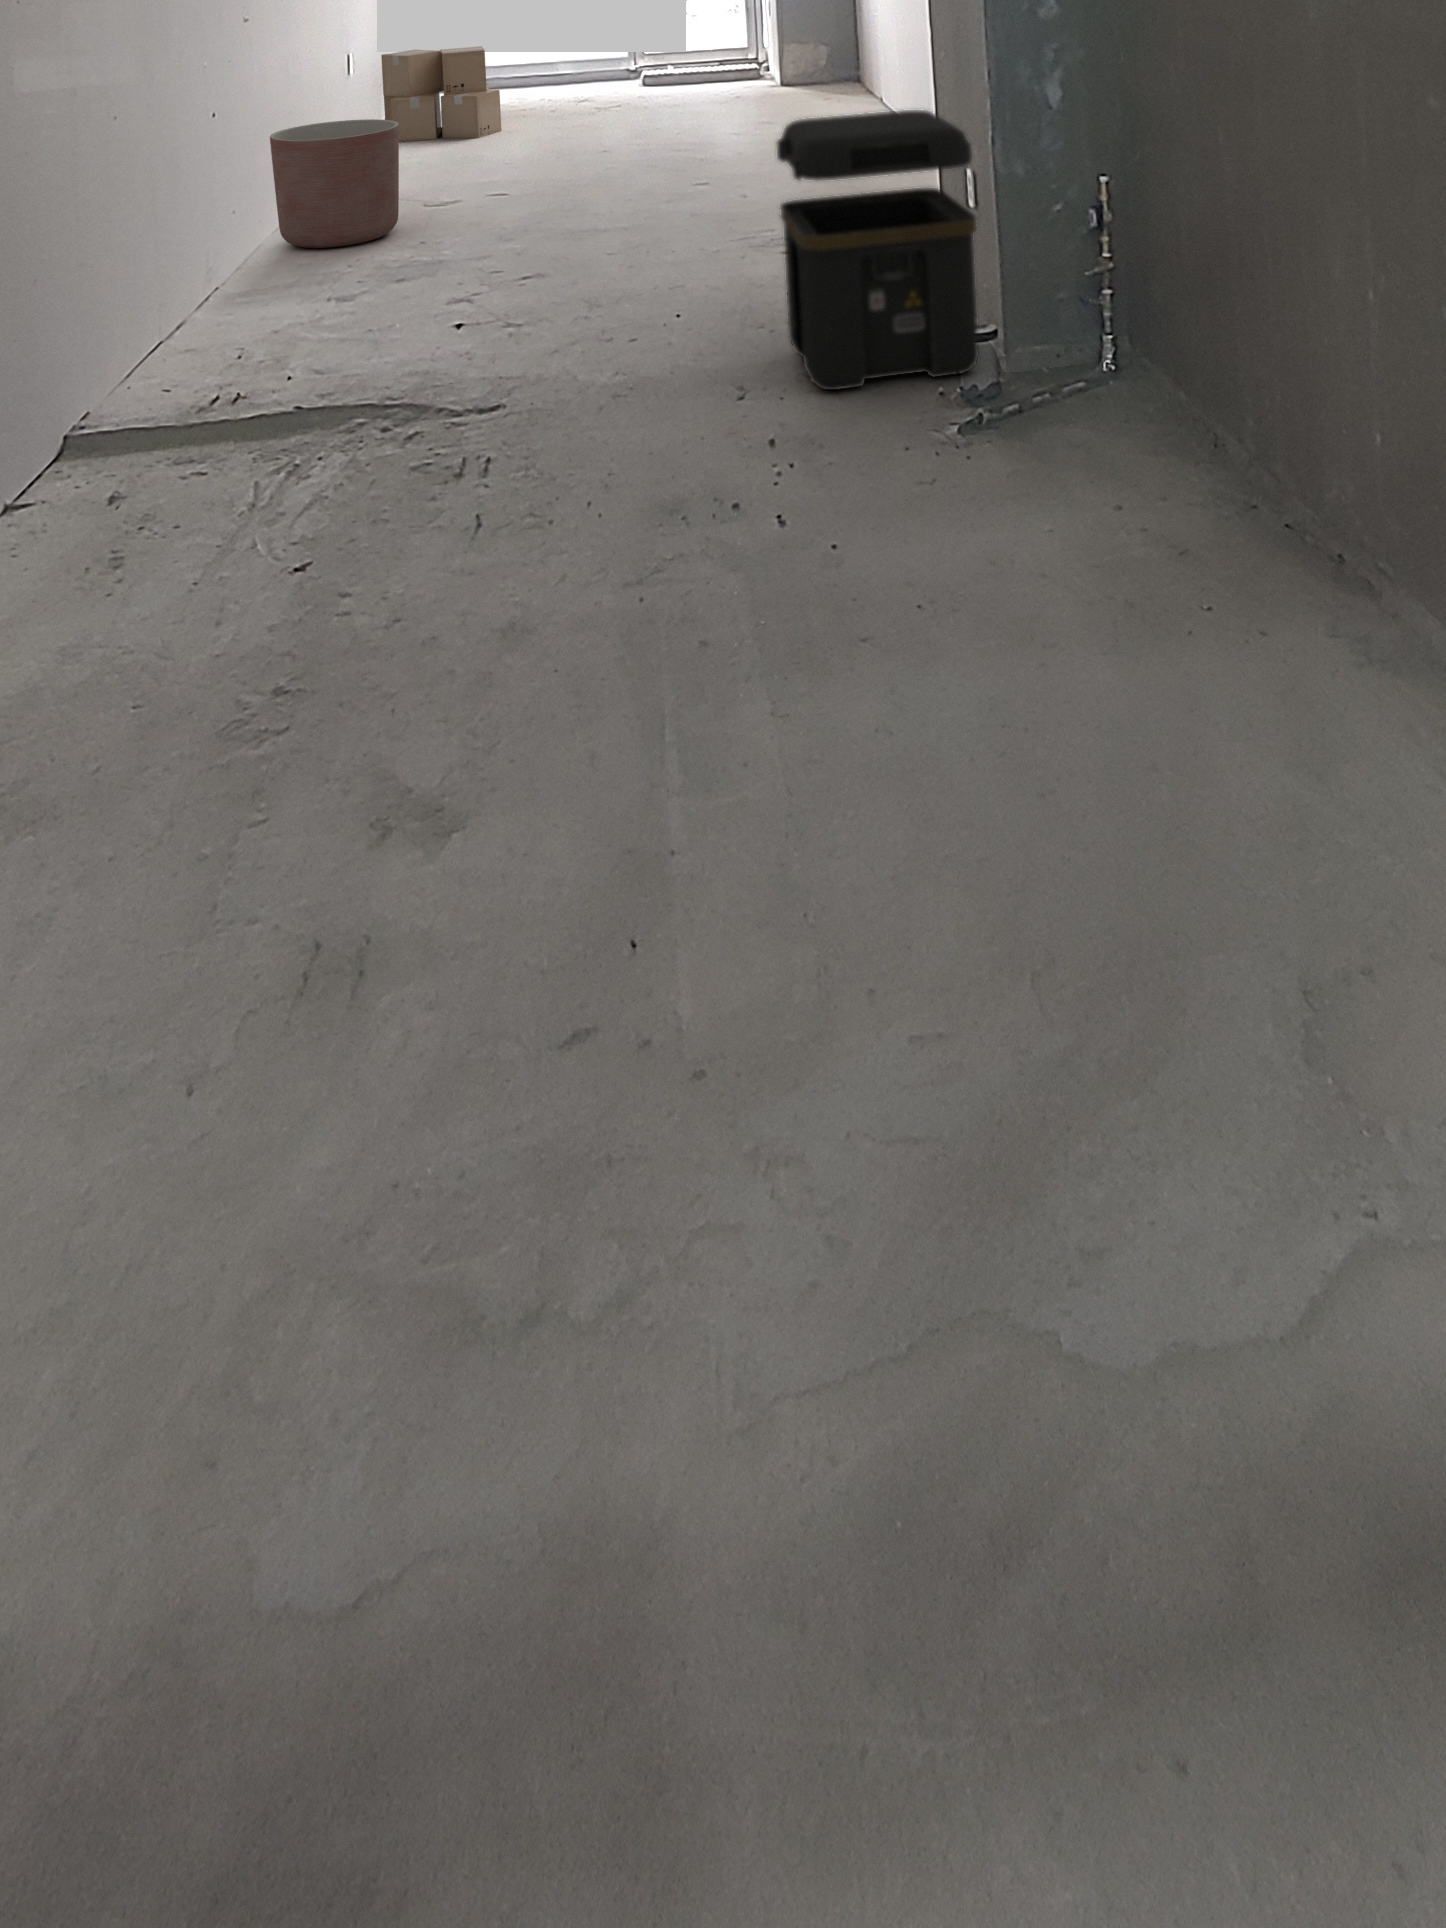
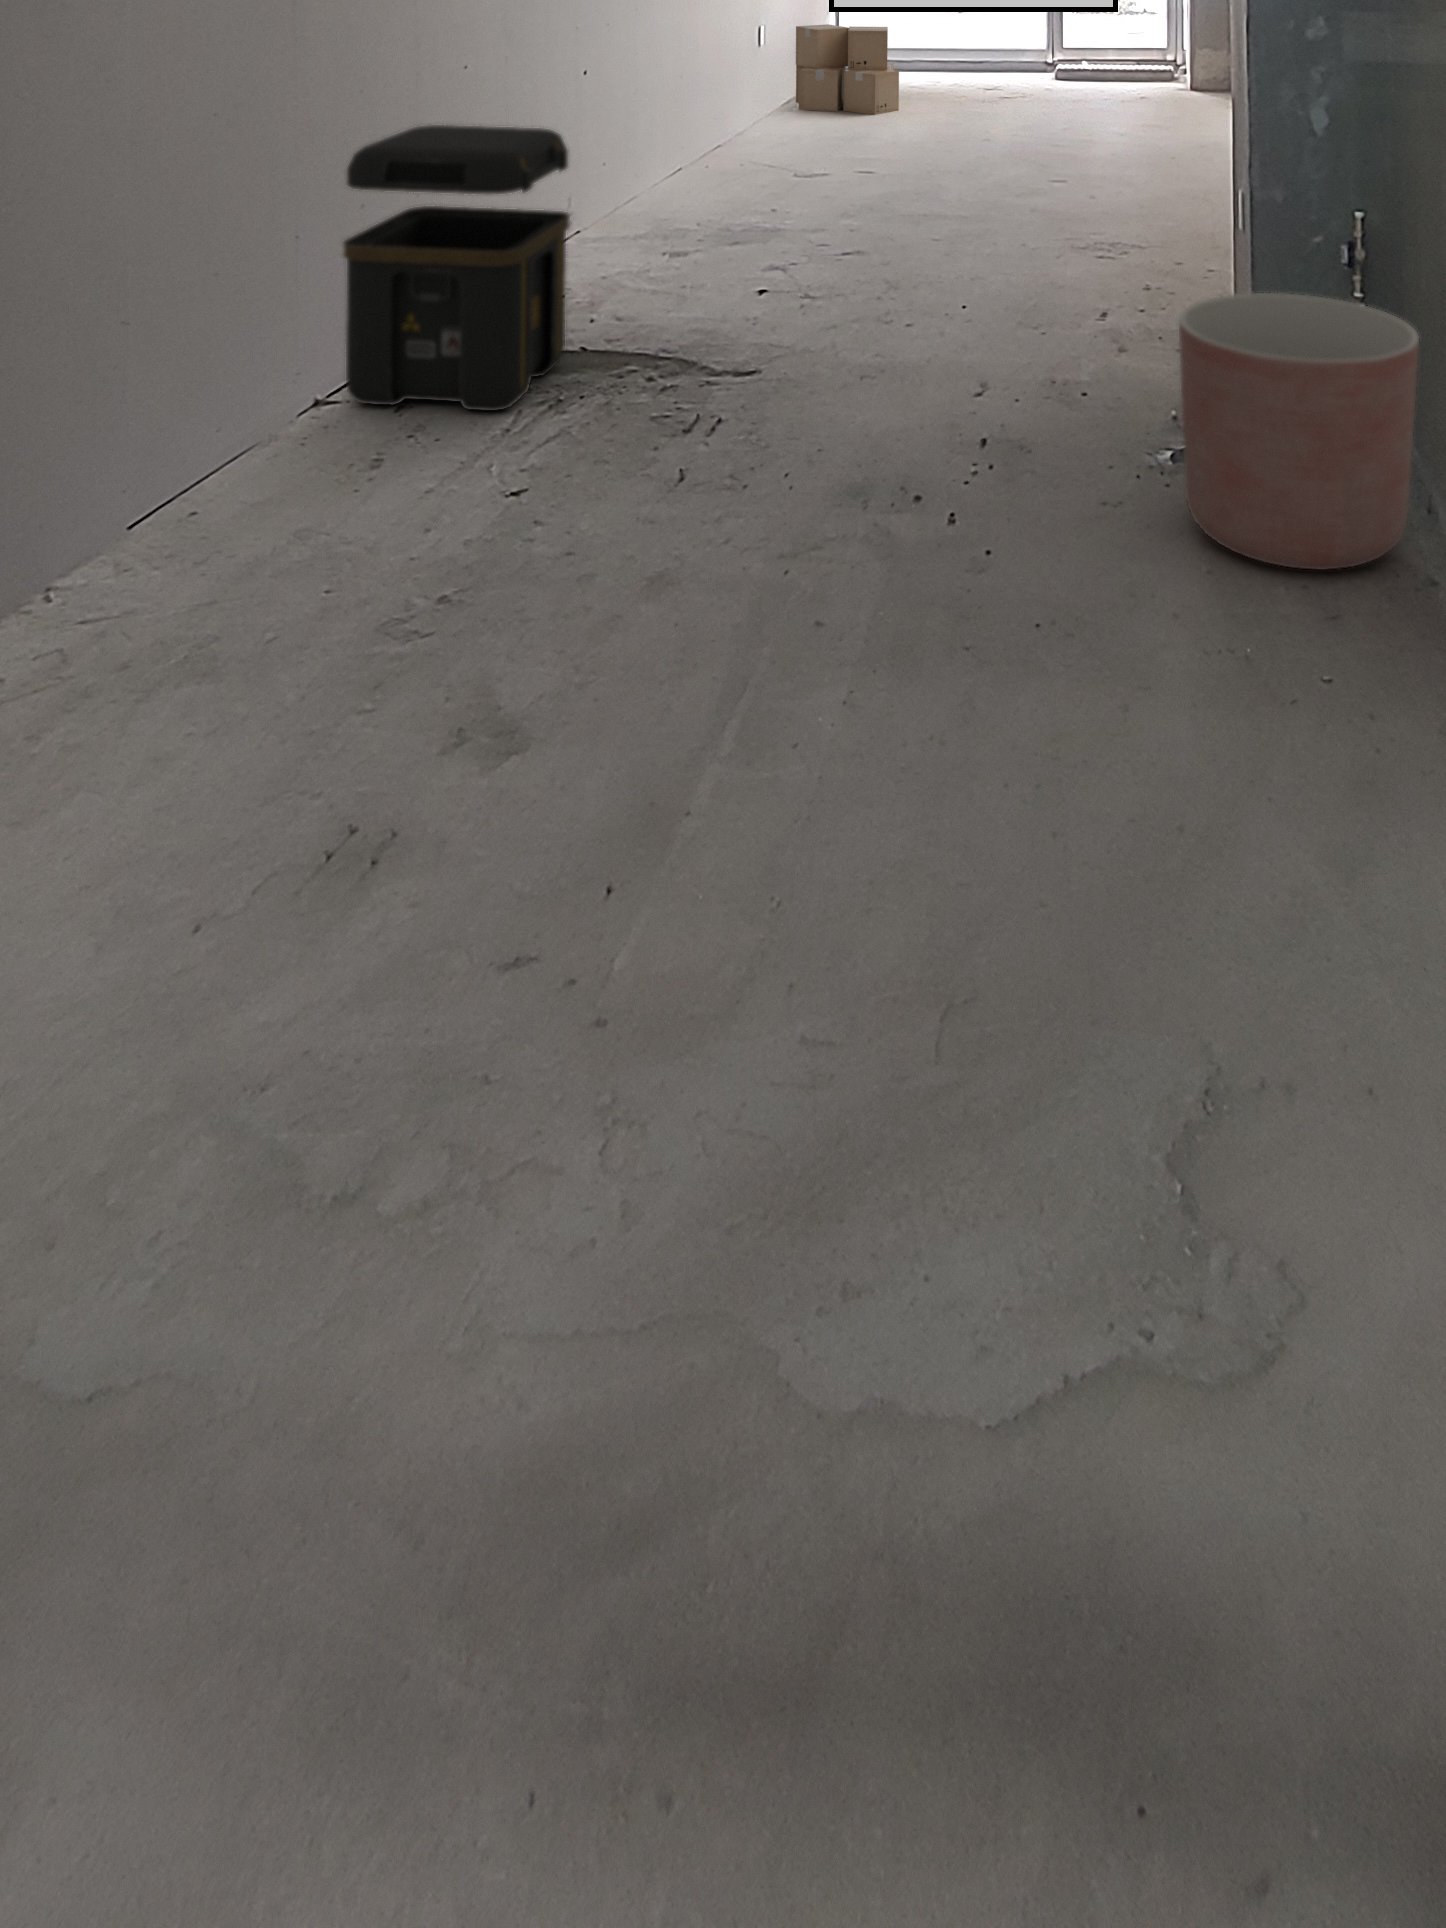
toolbox: present [776,110,979,390] -> present [343,125,570,411]
planter: present [270,119,399,248] -> present [1179,293,1419,570]

